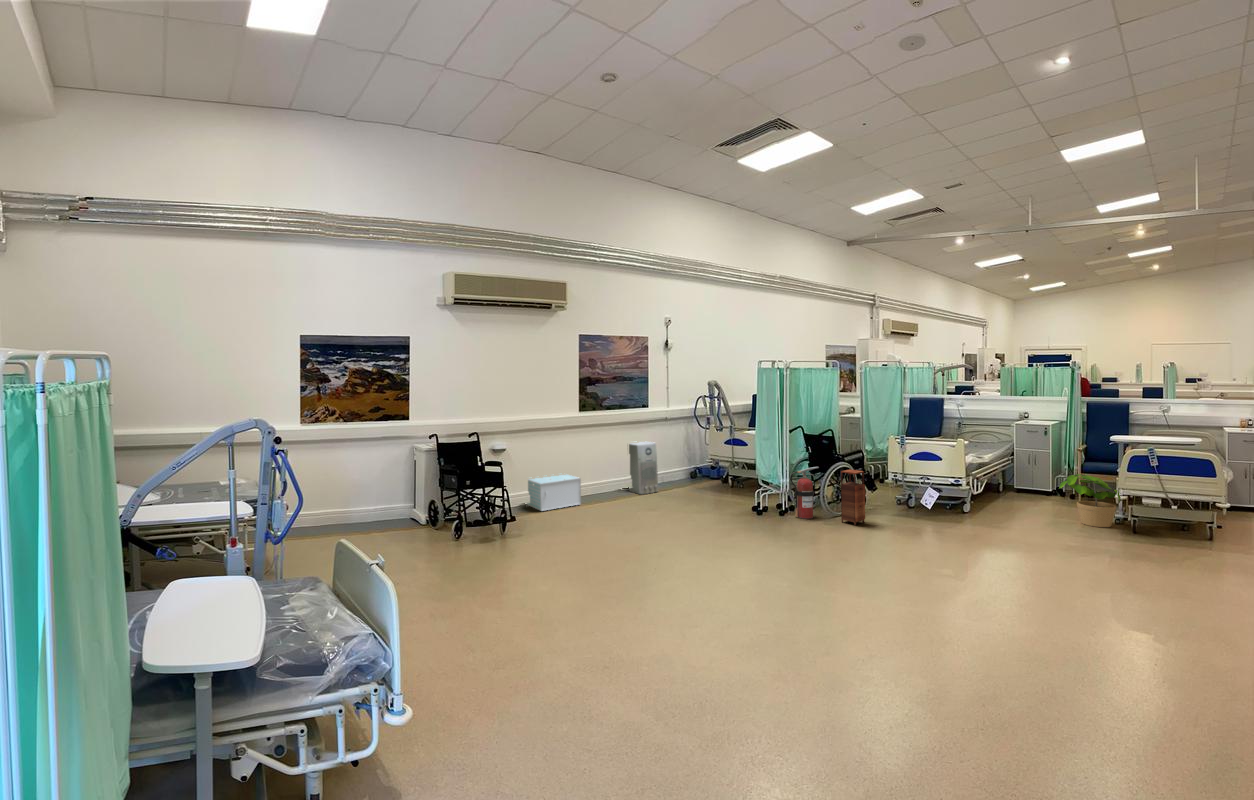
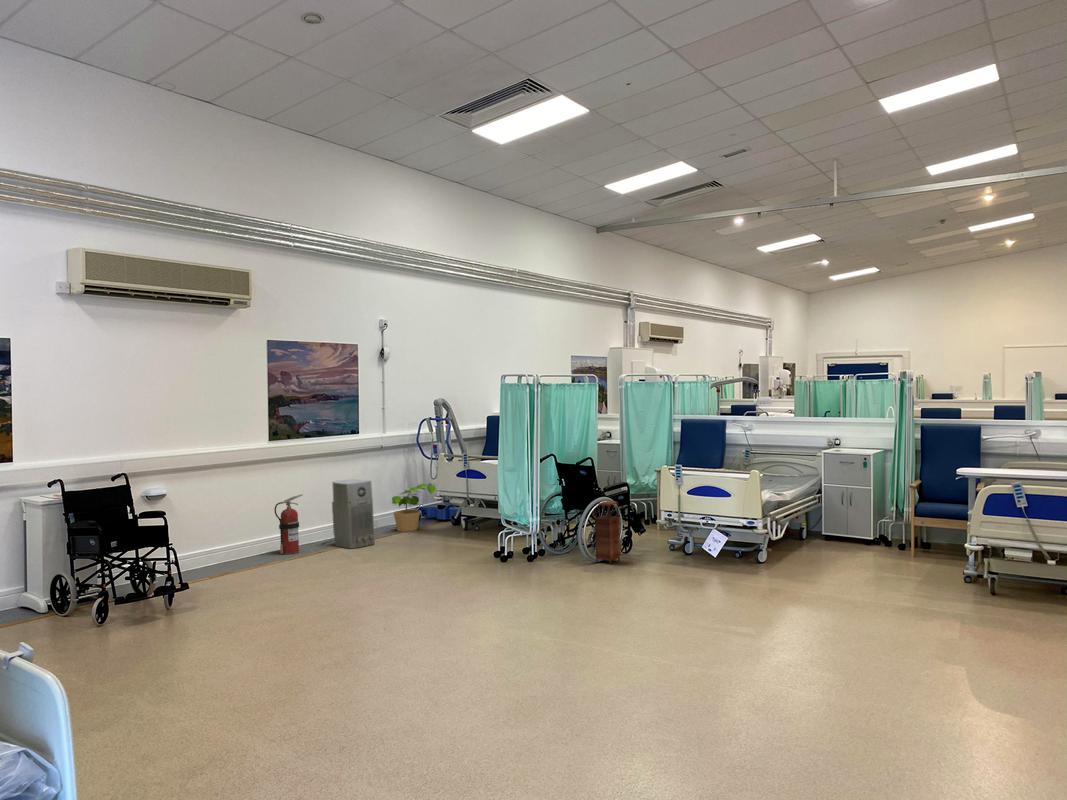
fire extinguisher: present [790,467,819,519] -> present [274,495,302,554]
storage box: present [527,474,581,511] -> none [190,527,273,578]
potted plant: present [1059,474,1121,527] -> present [392,483,436,532]

